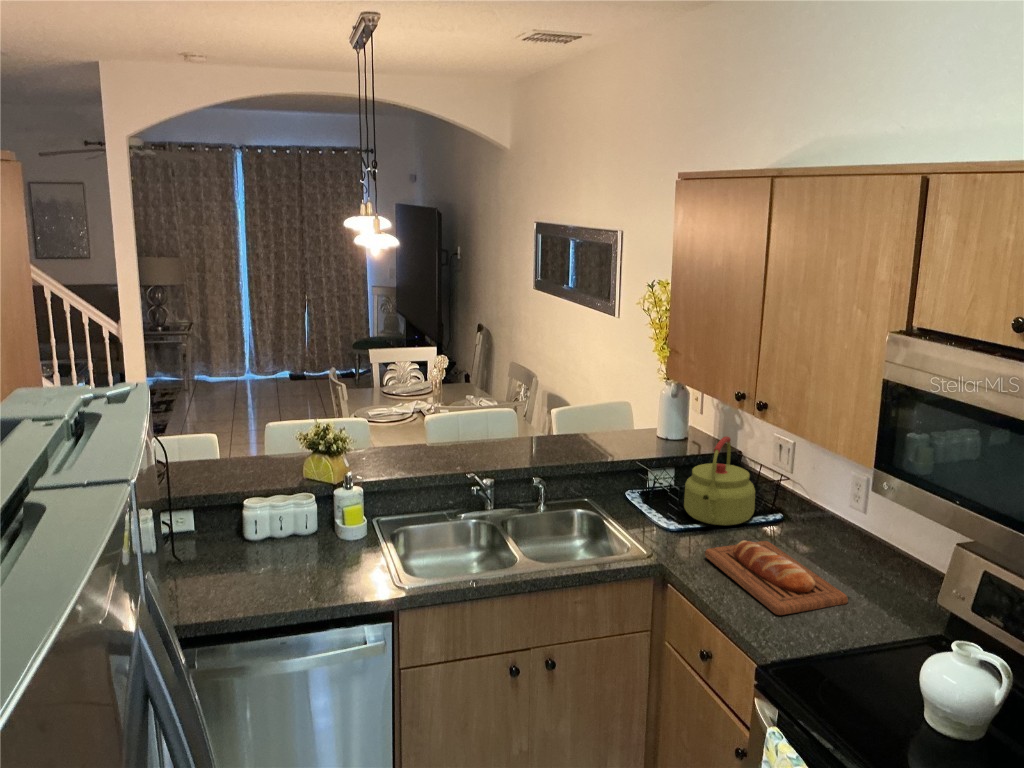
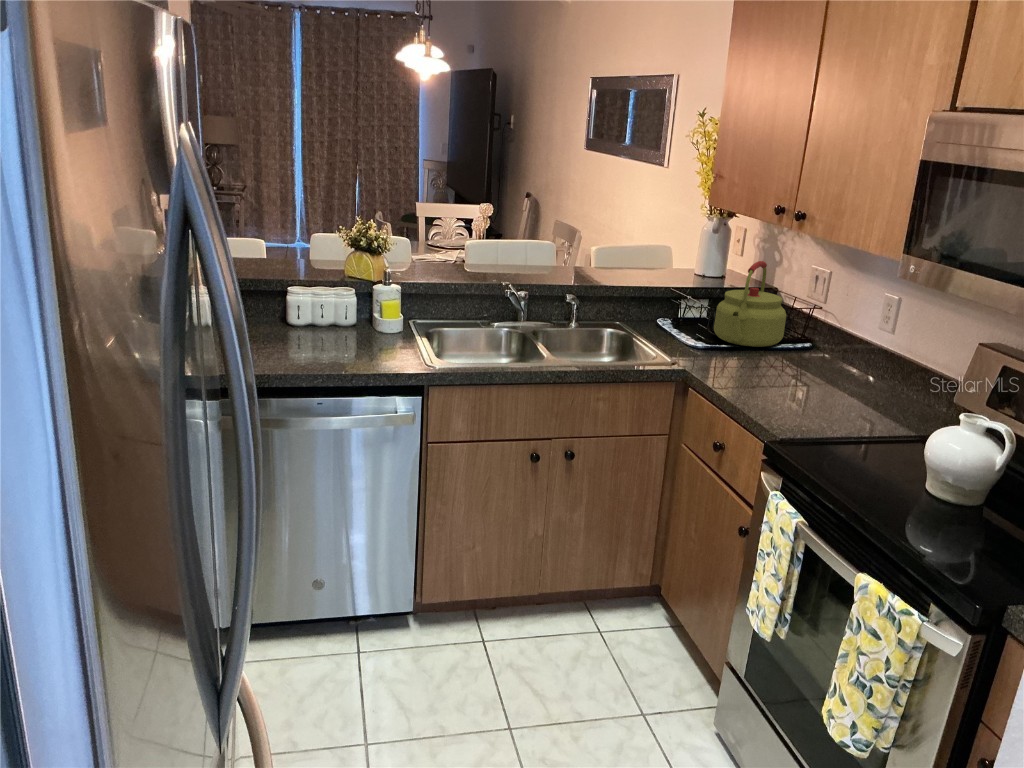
bread loaf: present [705,540,848,615] -> none [729,350,865,408]

